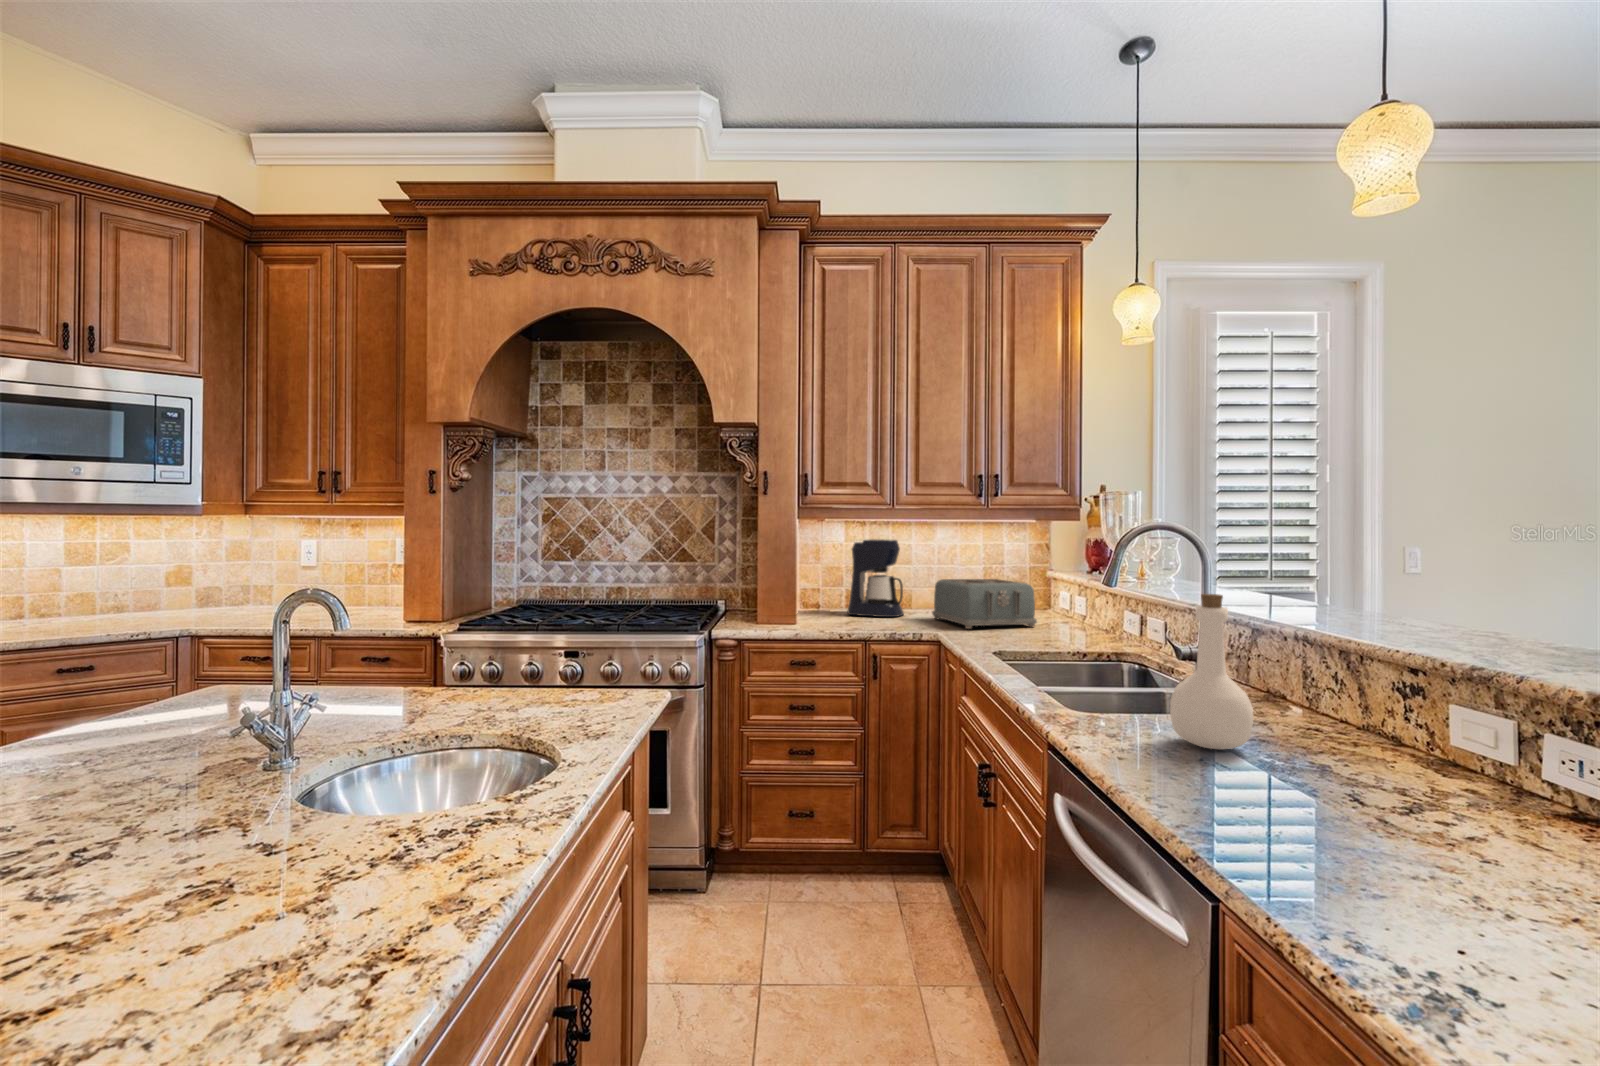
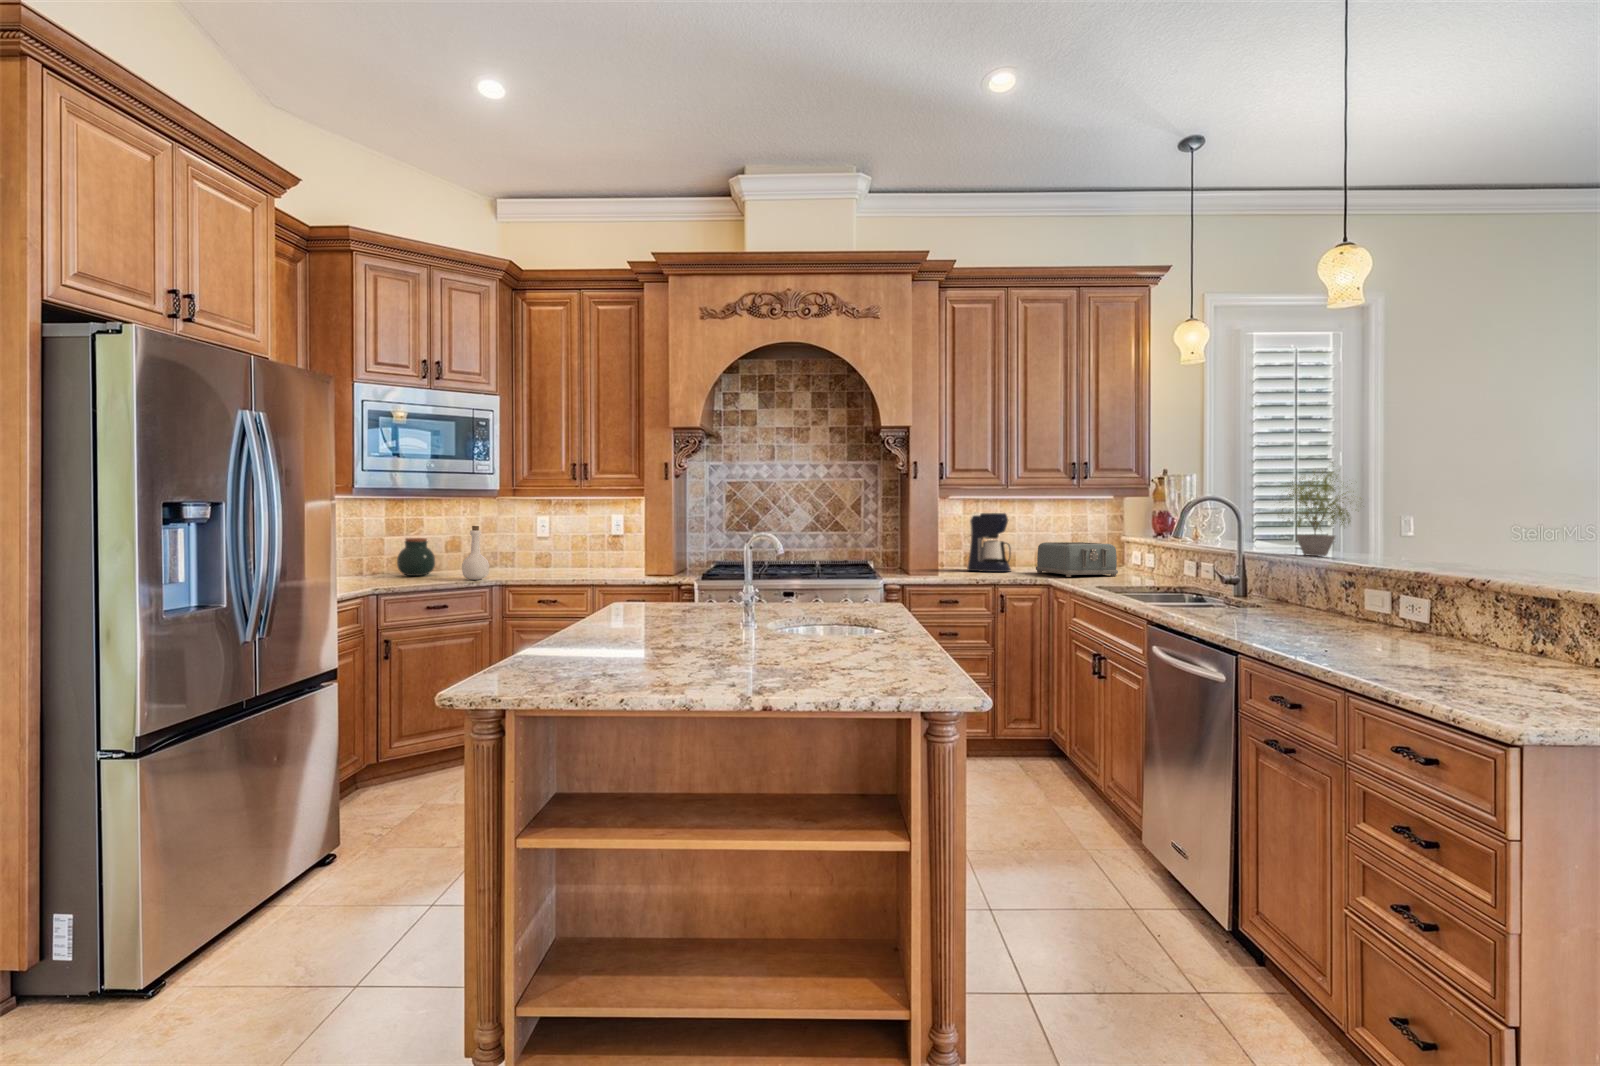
potted plant: none [1257,460,1441,628] -> present [1282,471,1354,556]
jar: none [48,570,115,622] -> present [397,538,435,576]
bottle: present [1170,594,1253,749] -> present [462,526,489,580]

